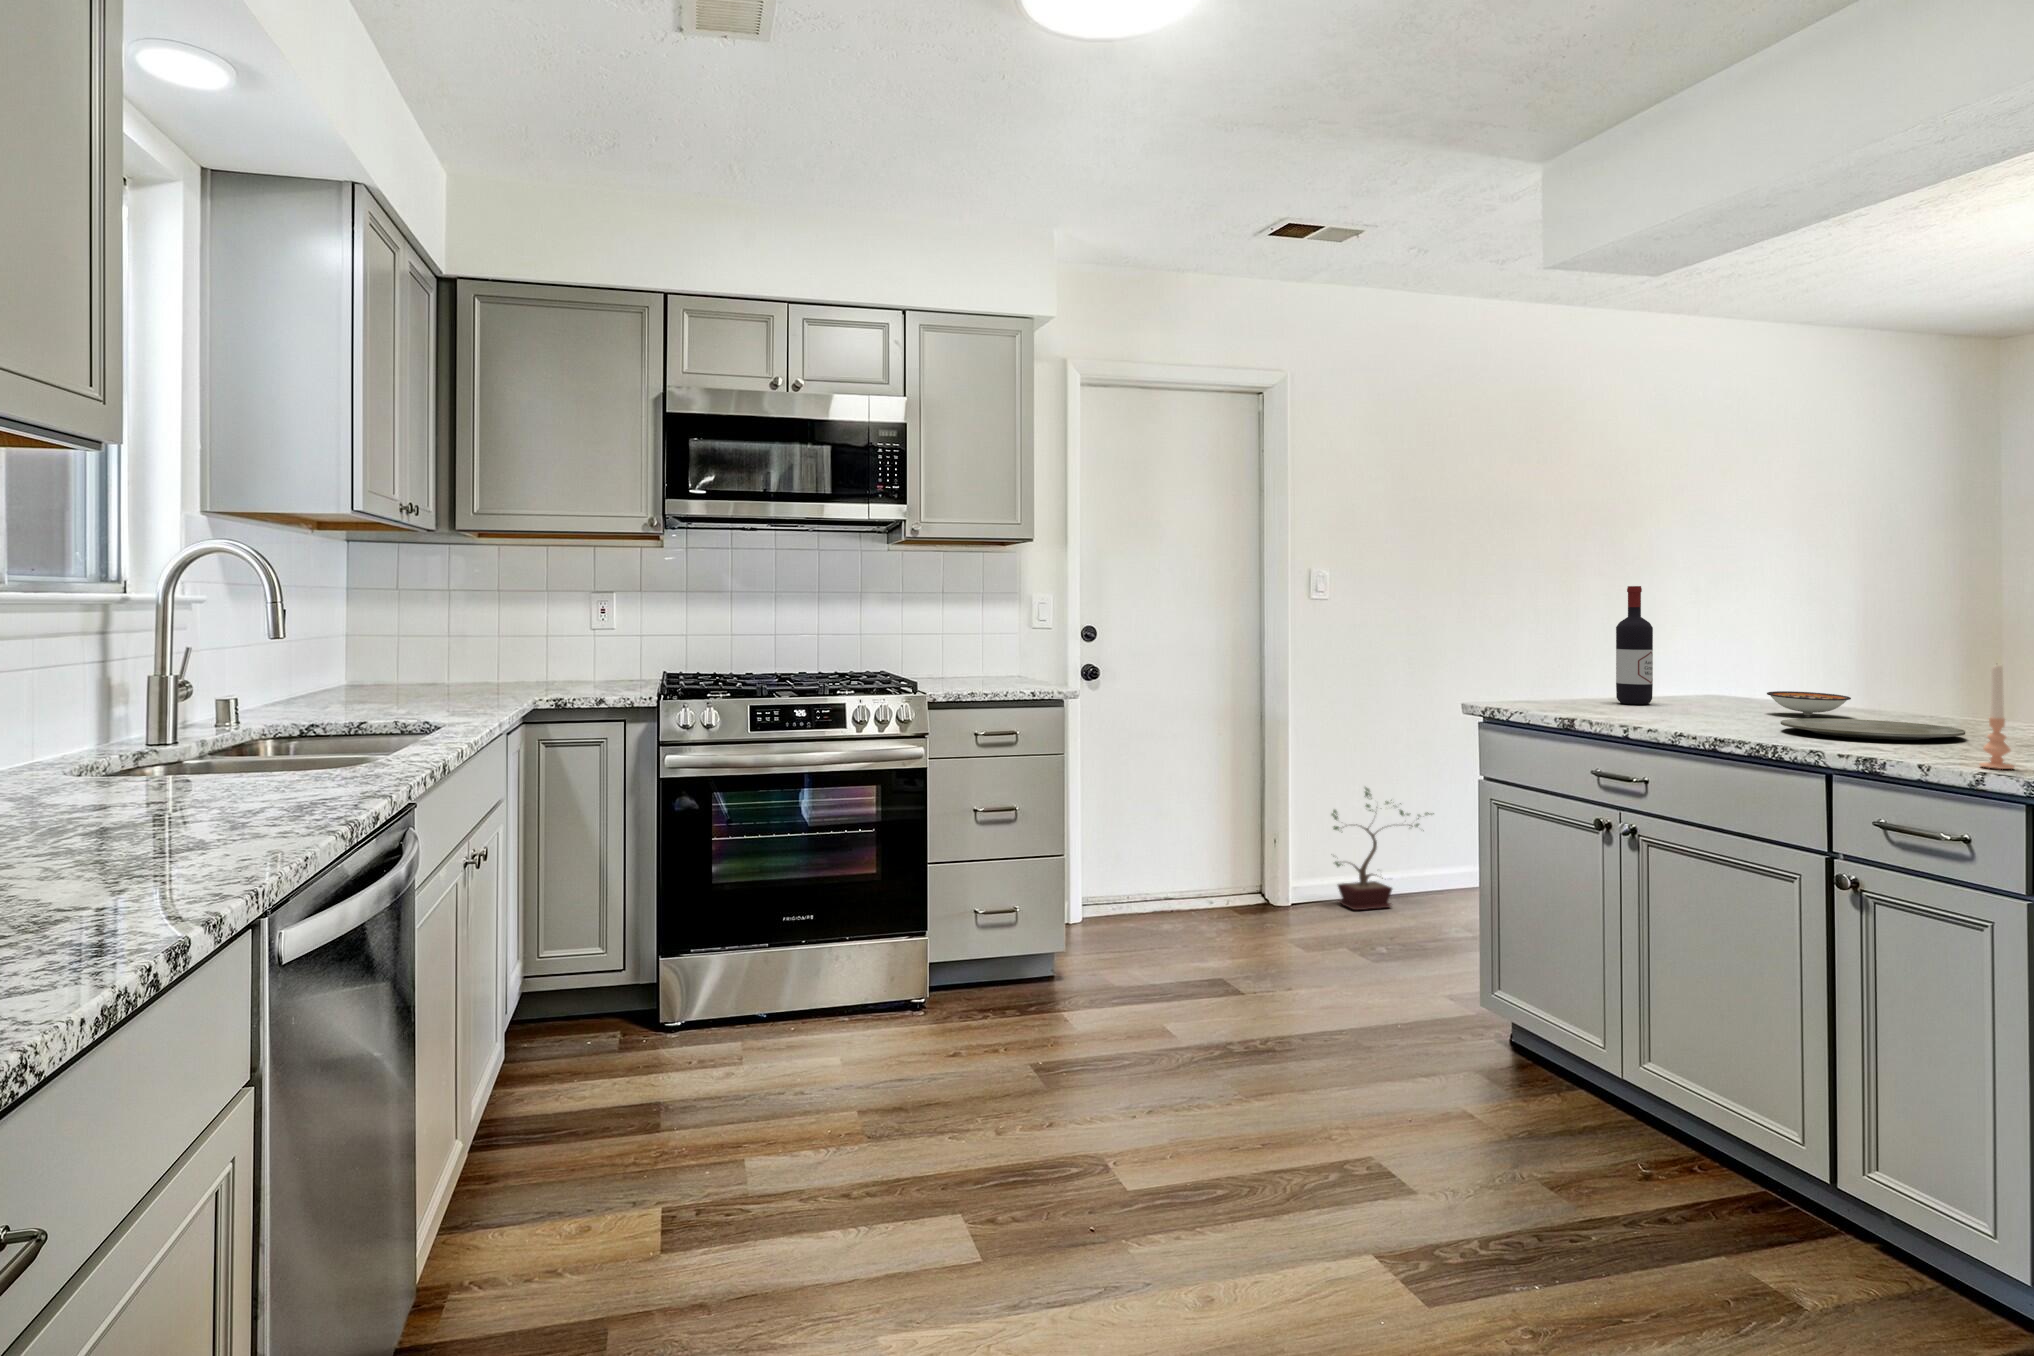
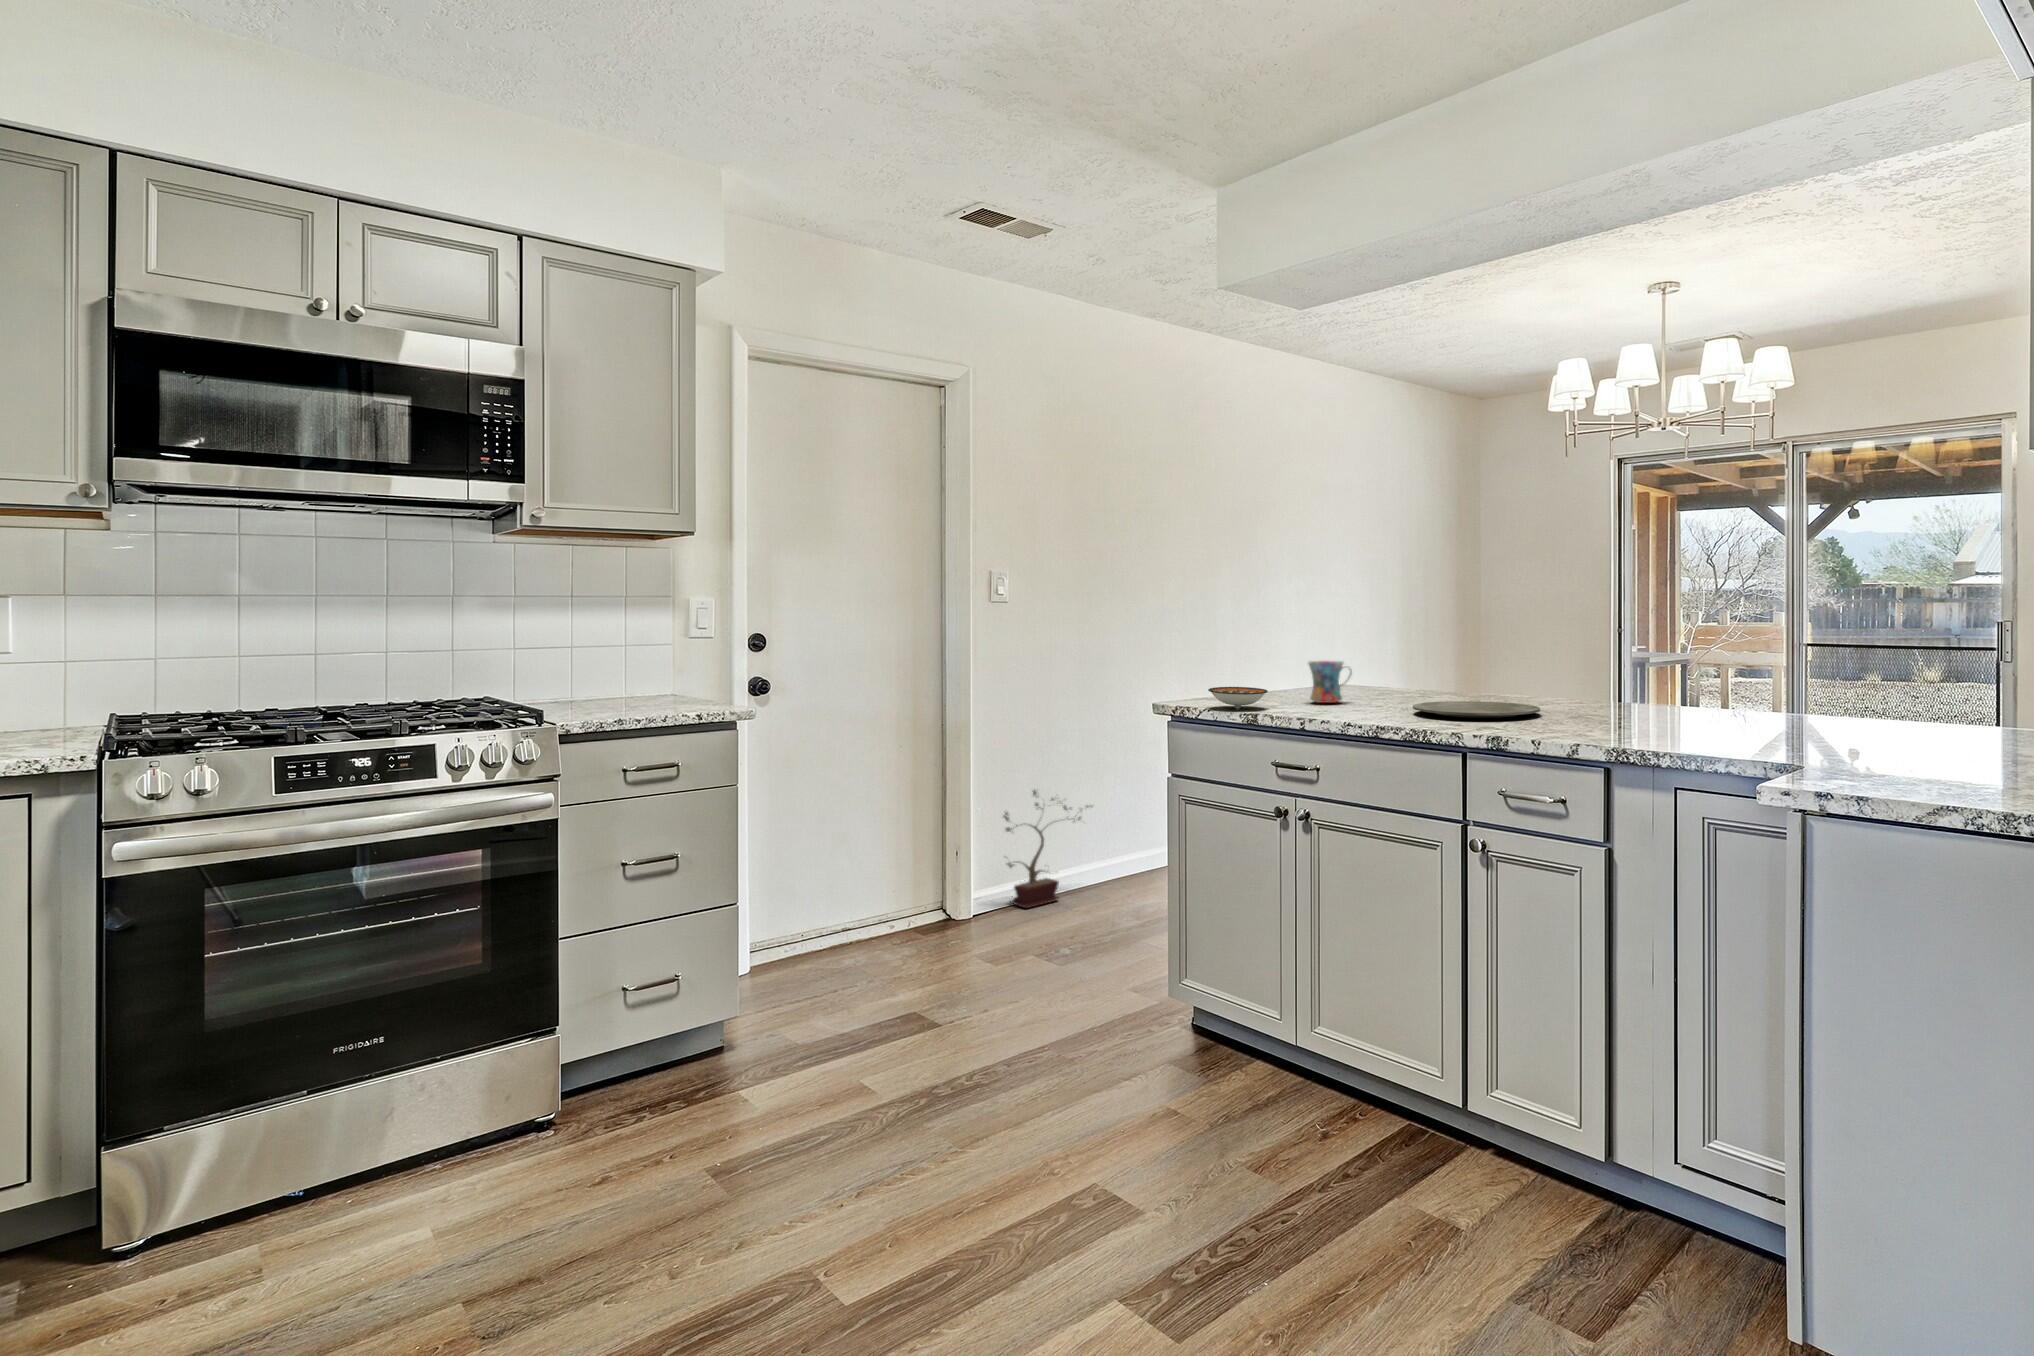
wine bottle: present [1616,586,1653,704] -> none [1268,589,1297,696]
candle: present [1979,665,2014,769] -> none [1578,652,1602,740]
mug: none [1657,667,1717,714] -> present [1308,661,1352,703]
ceramic bowl: present [1767,691,1851,715] -> present [1208,687,1268,708]

